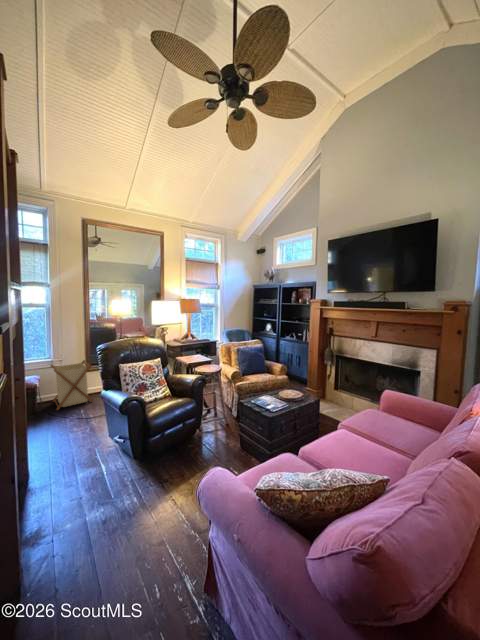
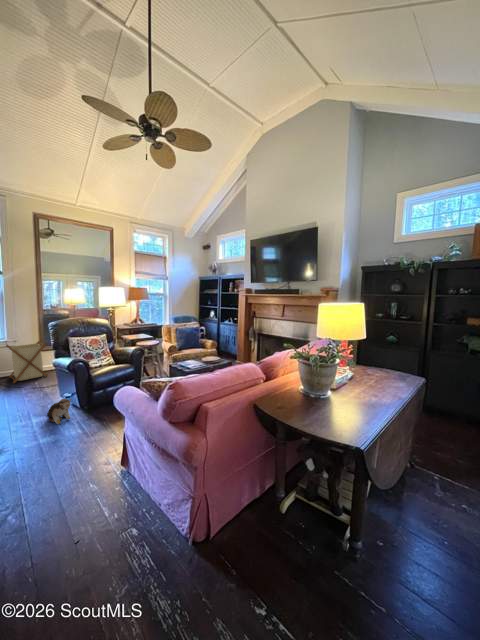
plush toy: none [93,447,124,481] -> present [47,399,71,424]

